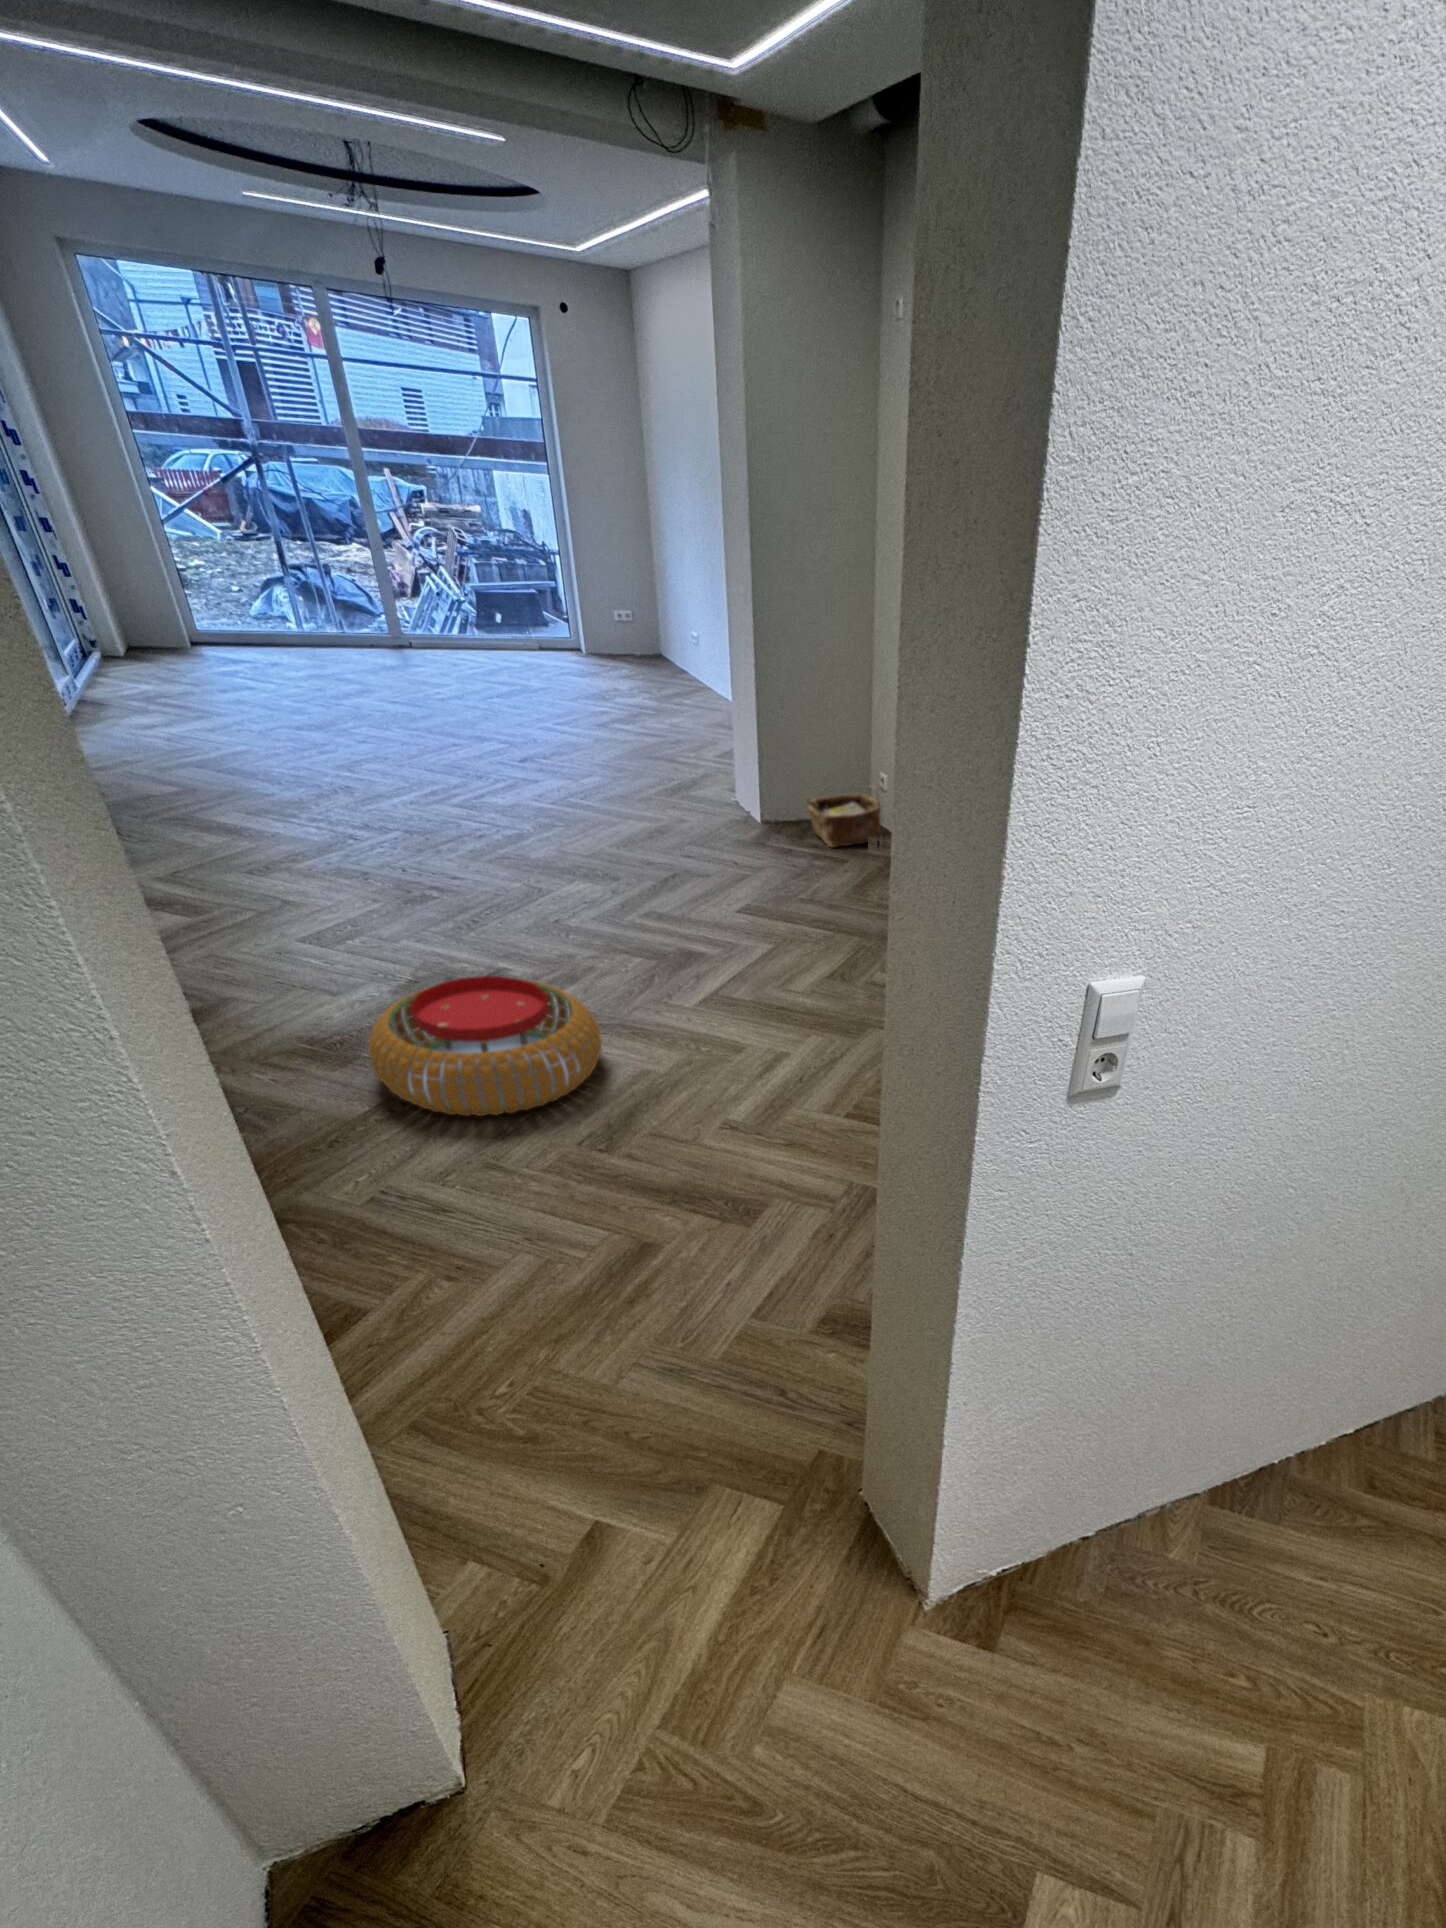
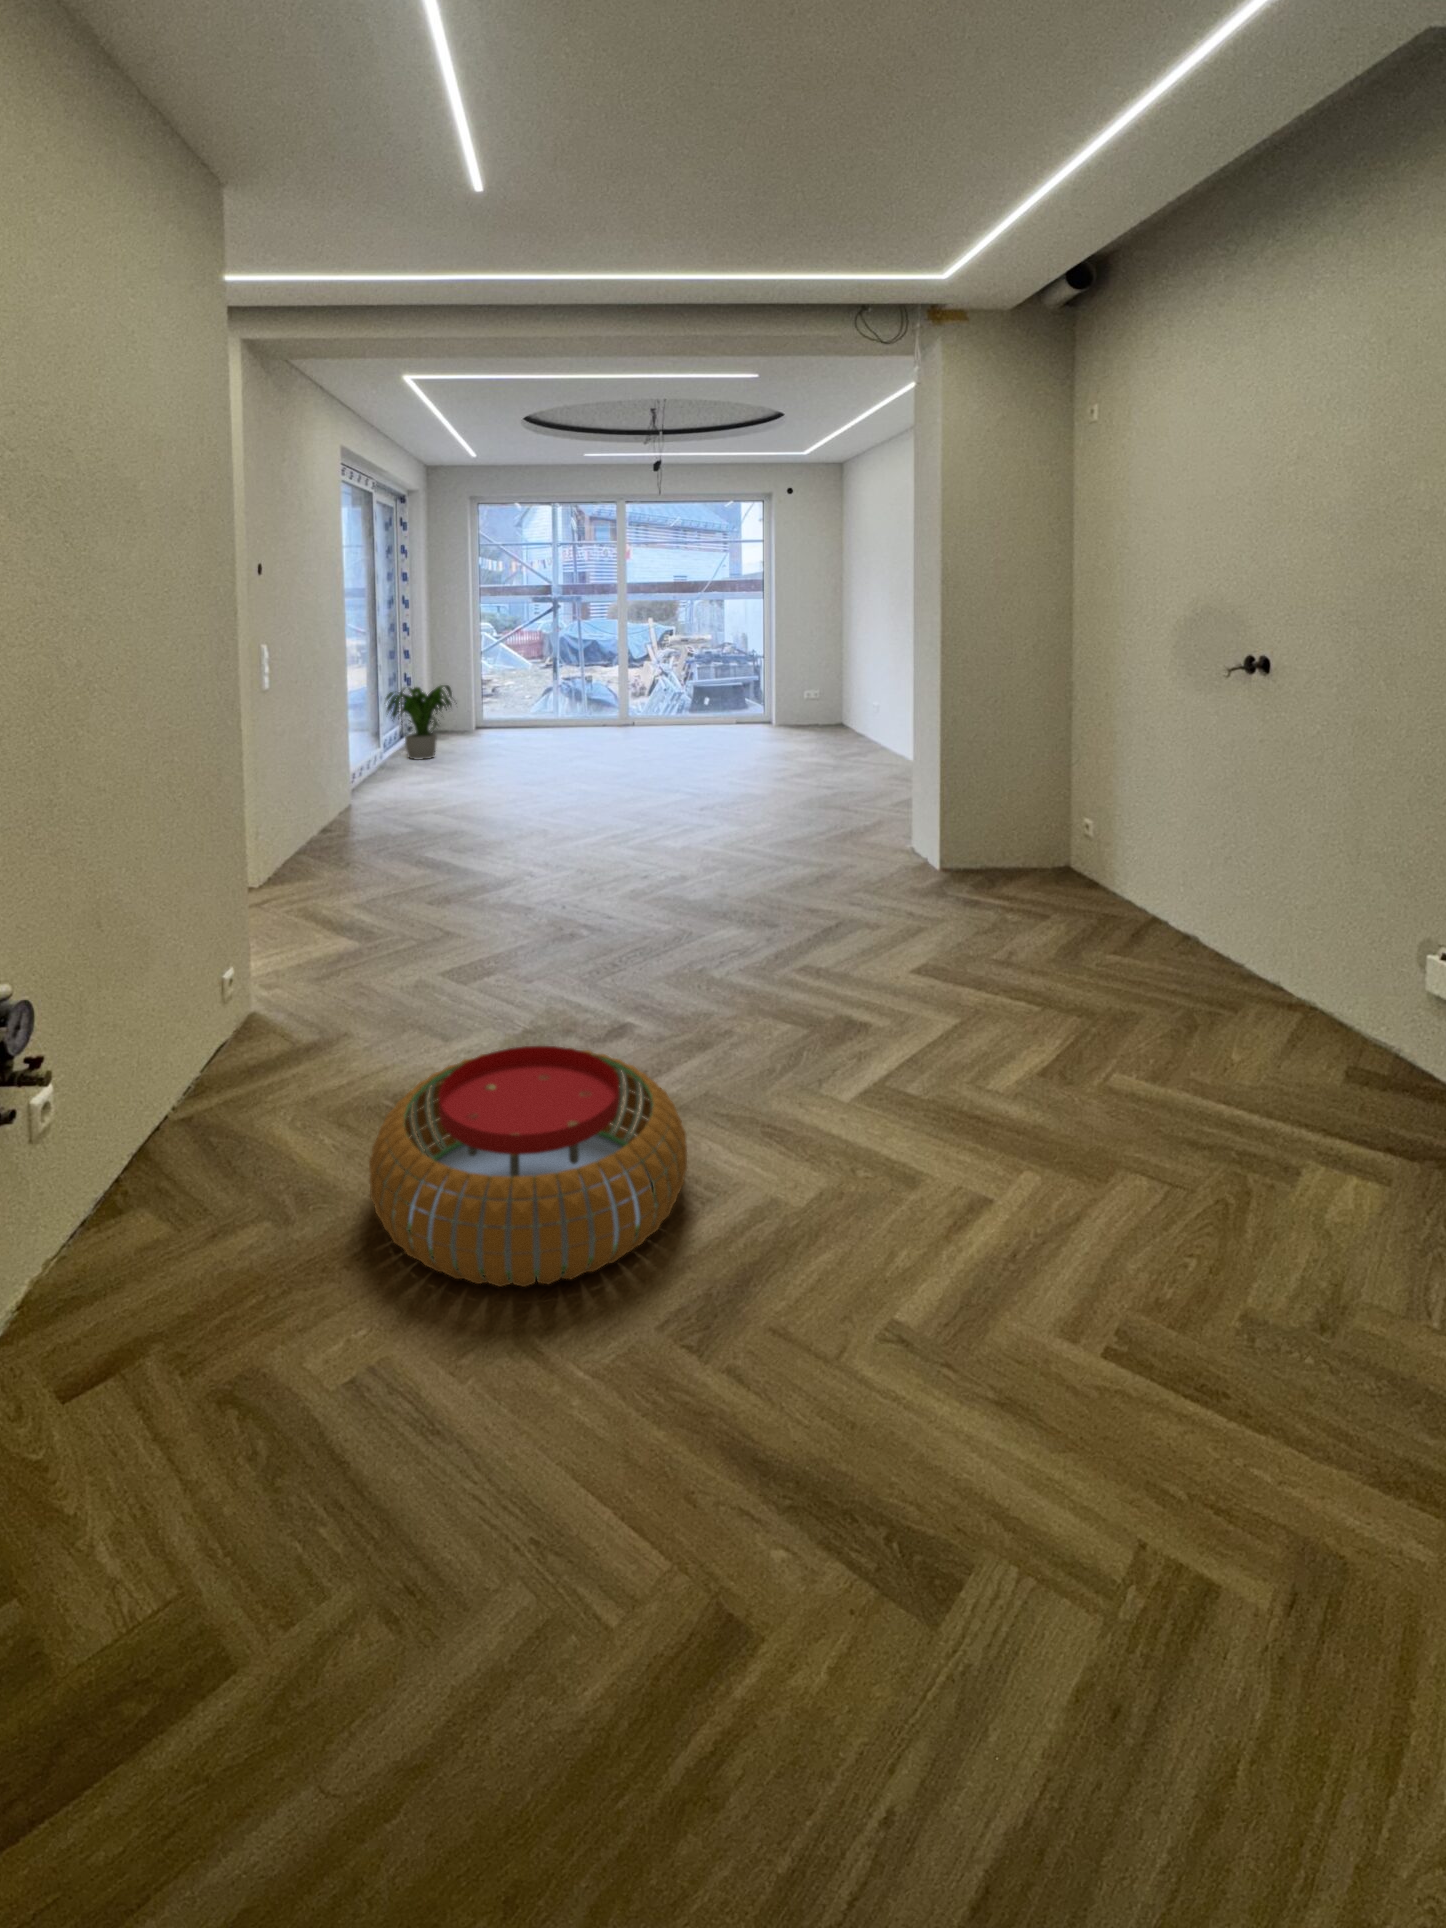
potted plant: none [44,577,162,689] -> present [385,685,457,759]
woven basket: present [807,786,881,847] -> none [997,829,1097,900]

